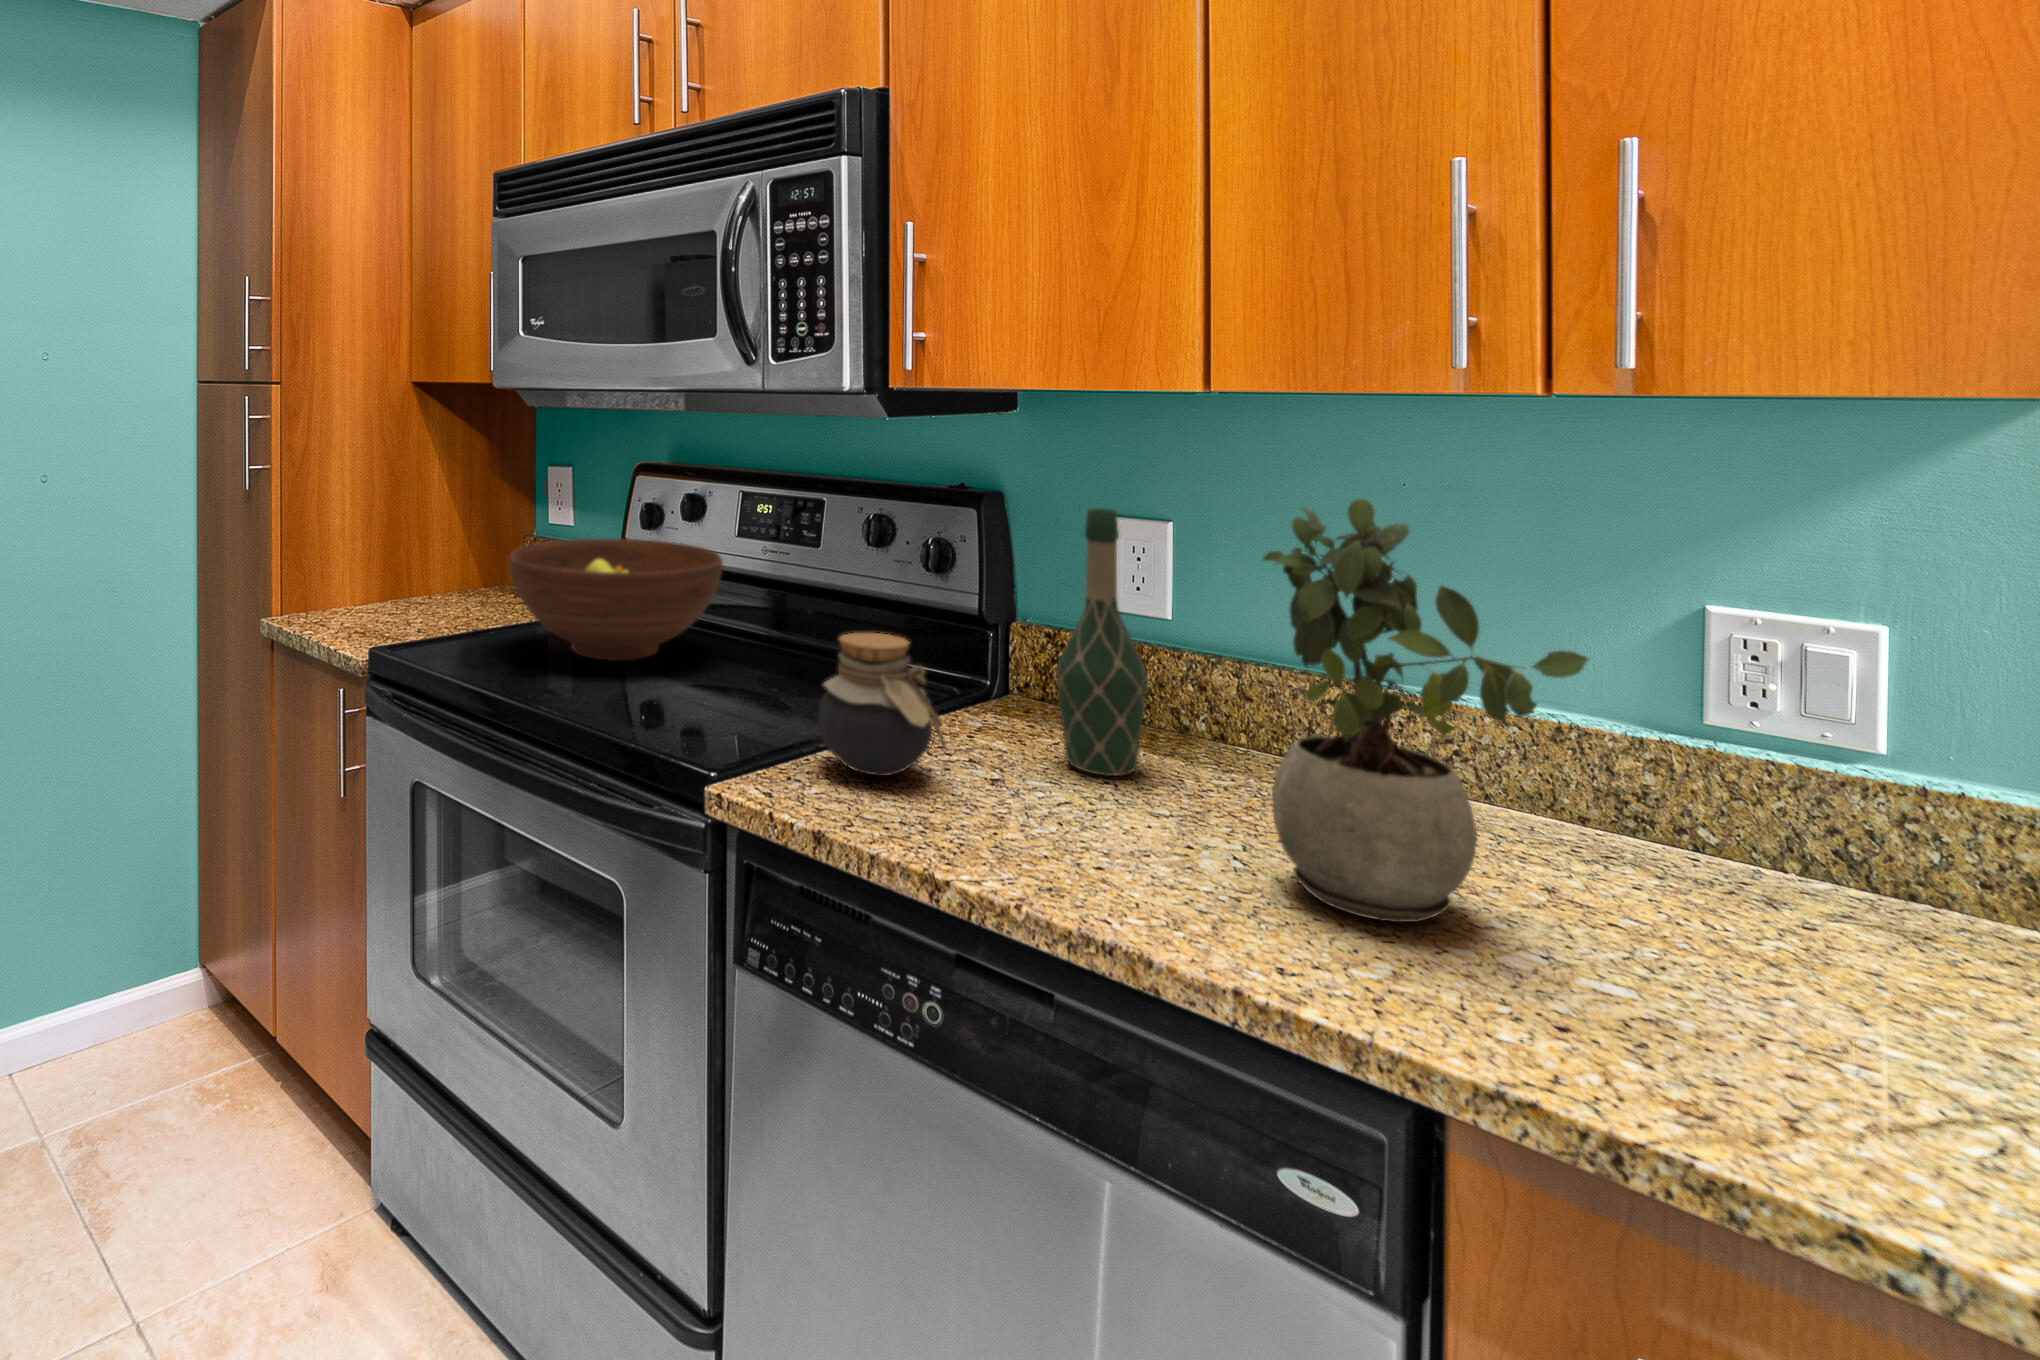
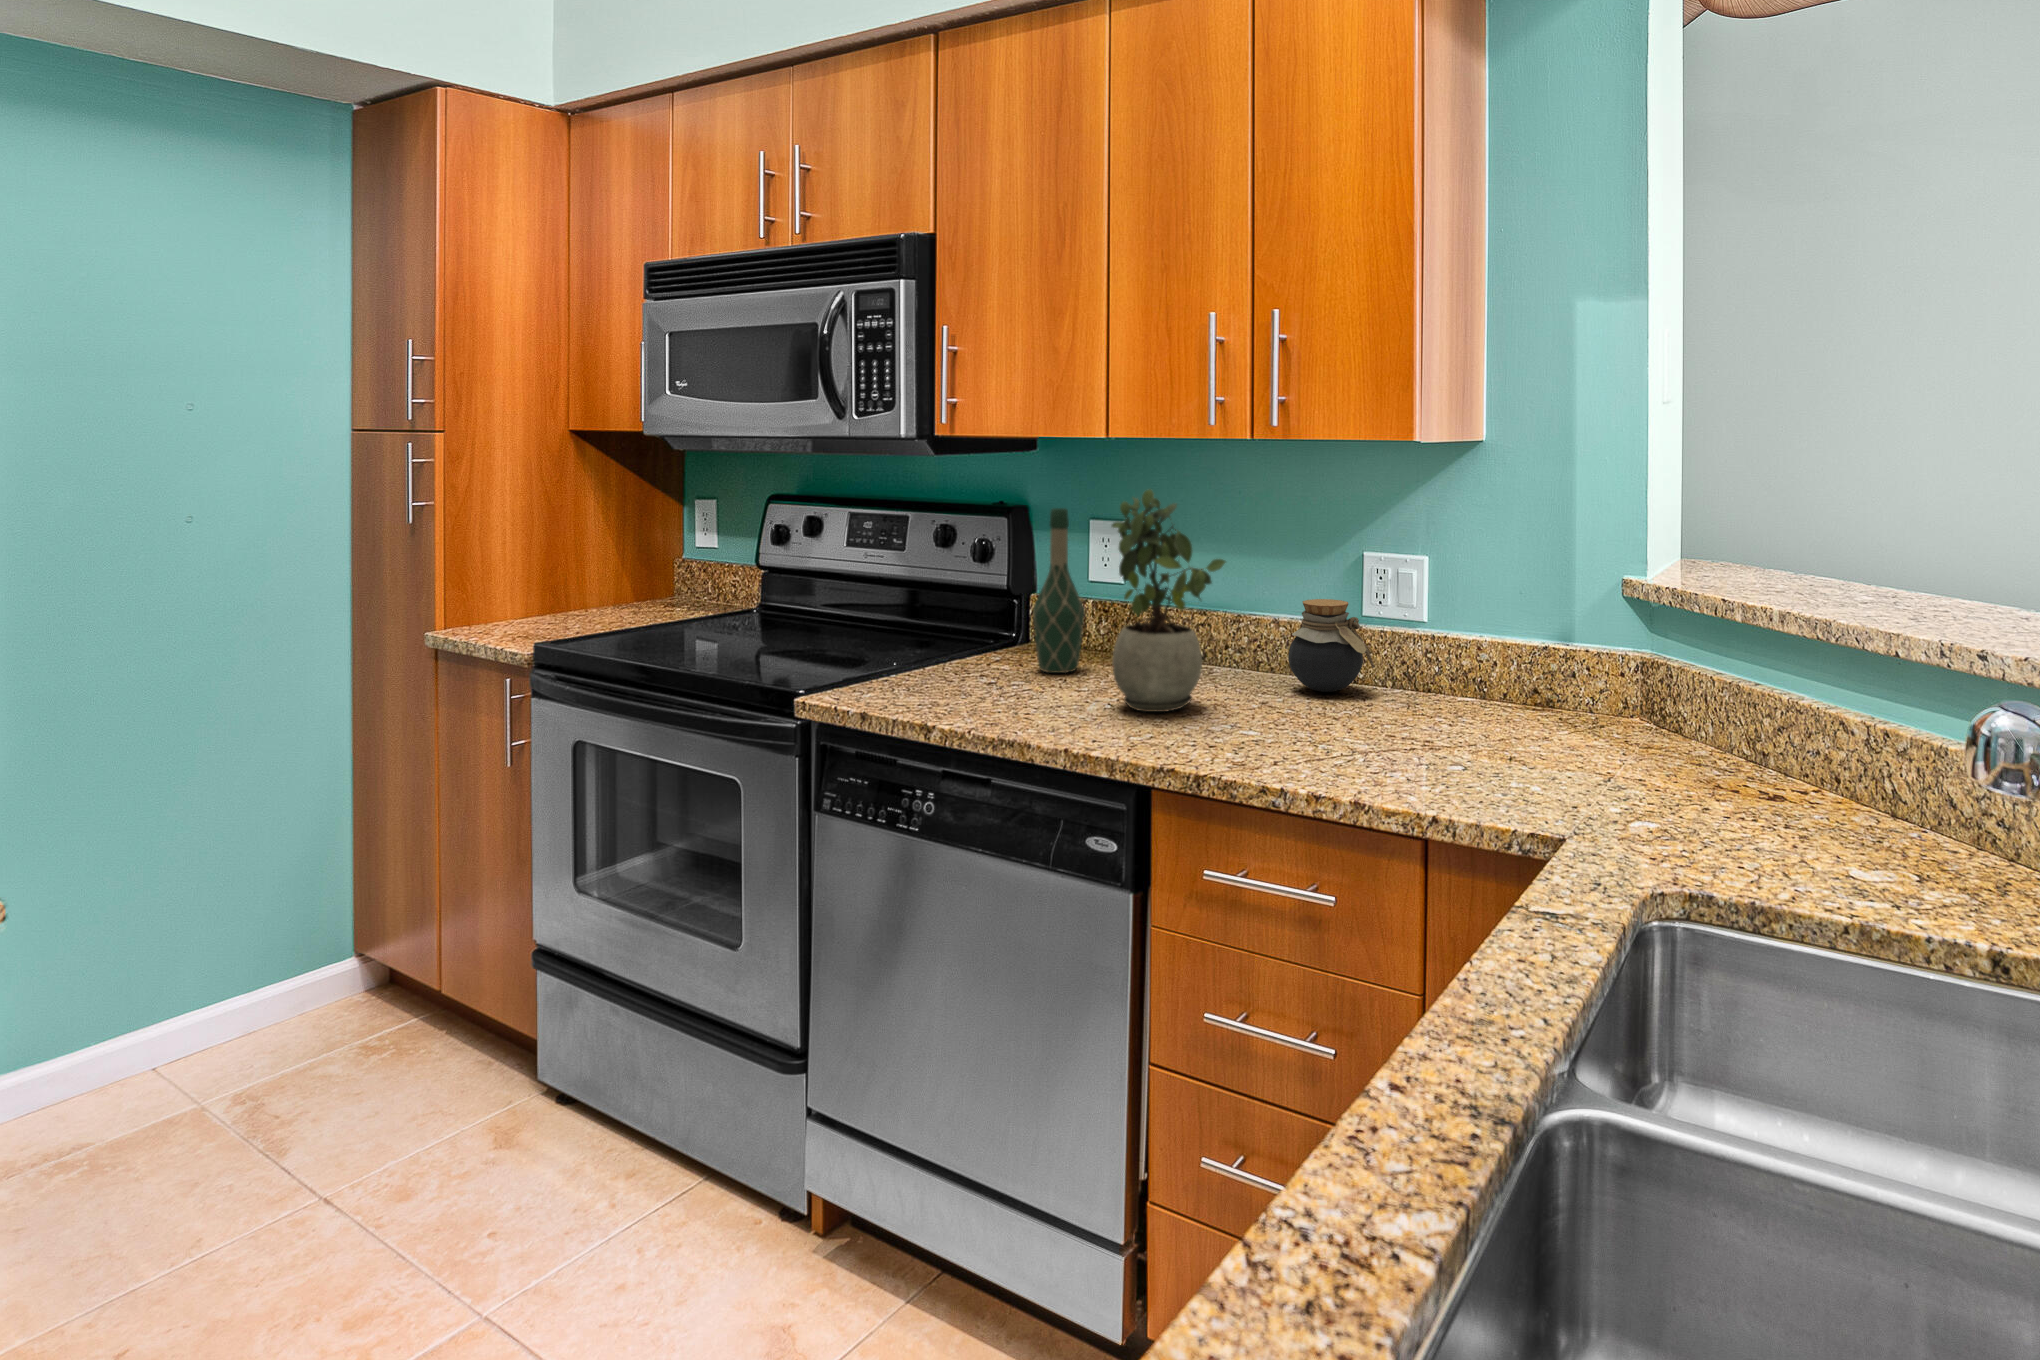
fruit bowl: present [509,539,723,661] -> none [657,555,831,644]
jar: present [818,632,946,776] -> present [1288,599,1375,692]

